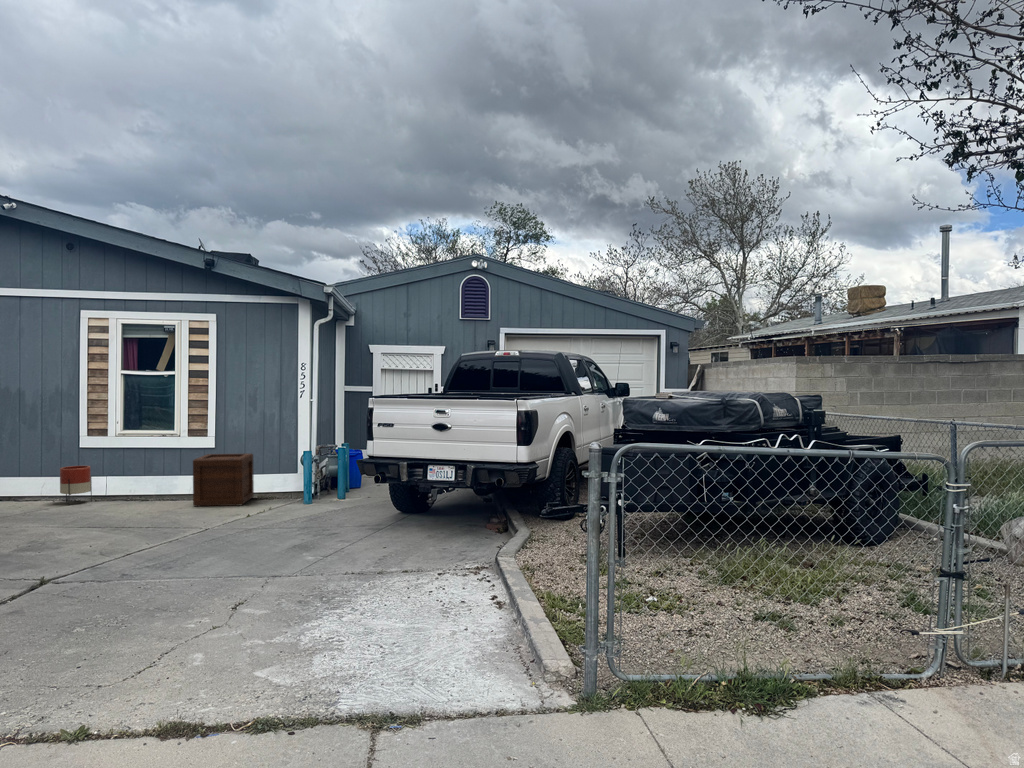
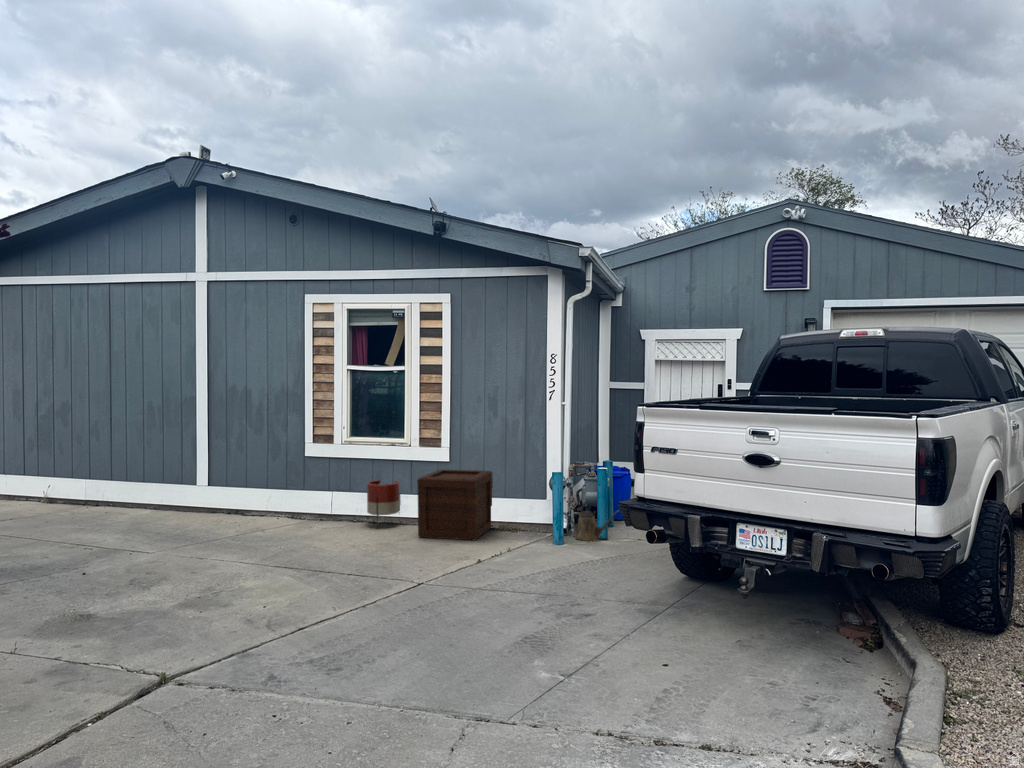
planter: present [60,466,92,505] -> present [367,480,401,528]
watering can: none [316,477,354,501] -> present [569,510,620,541]

